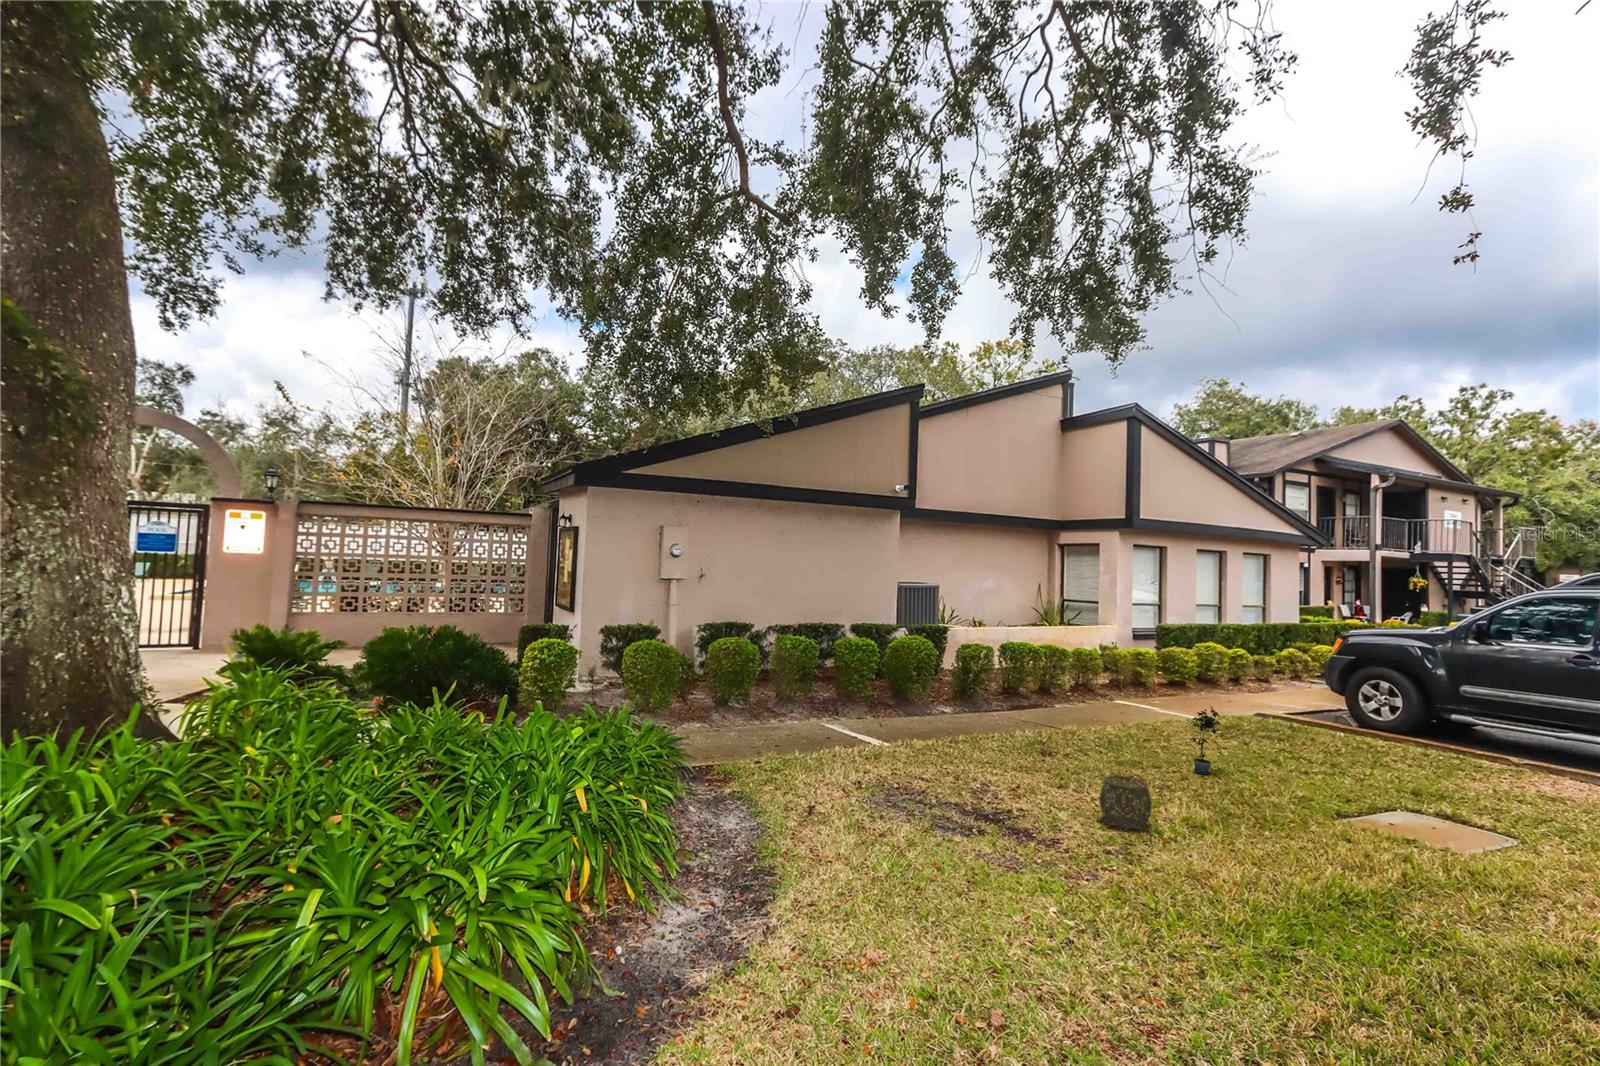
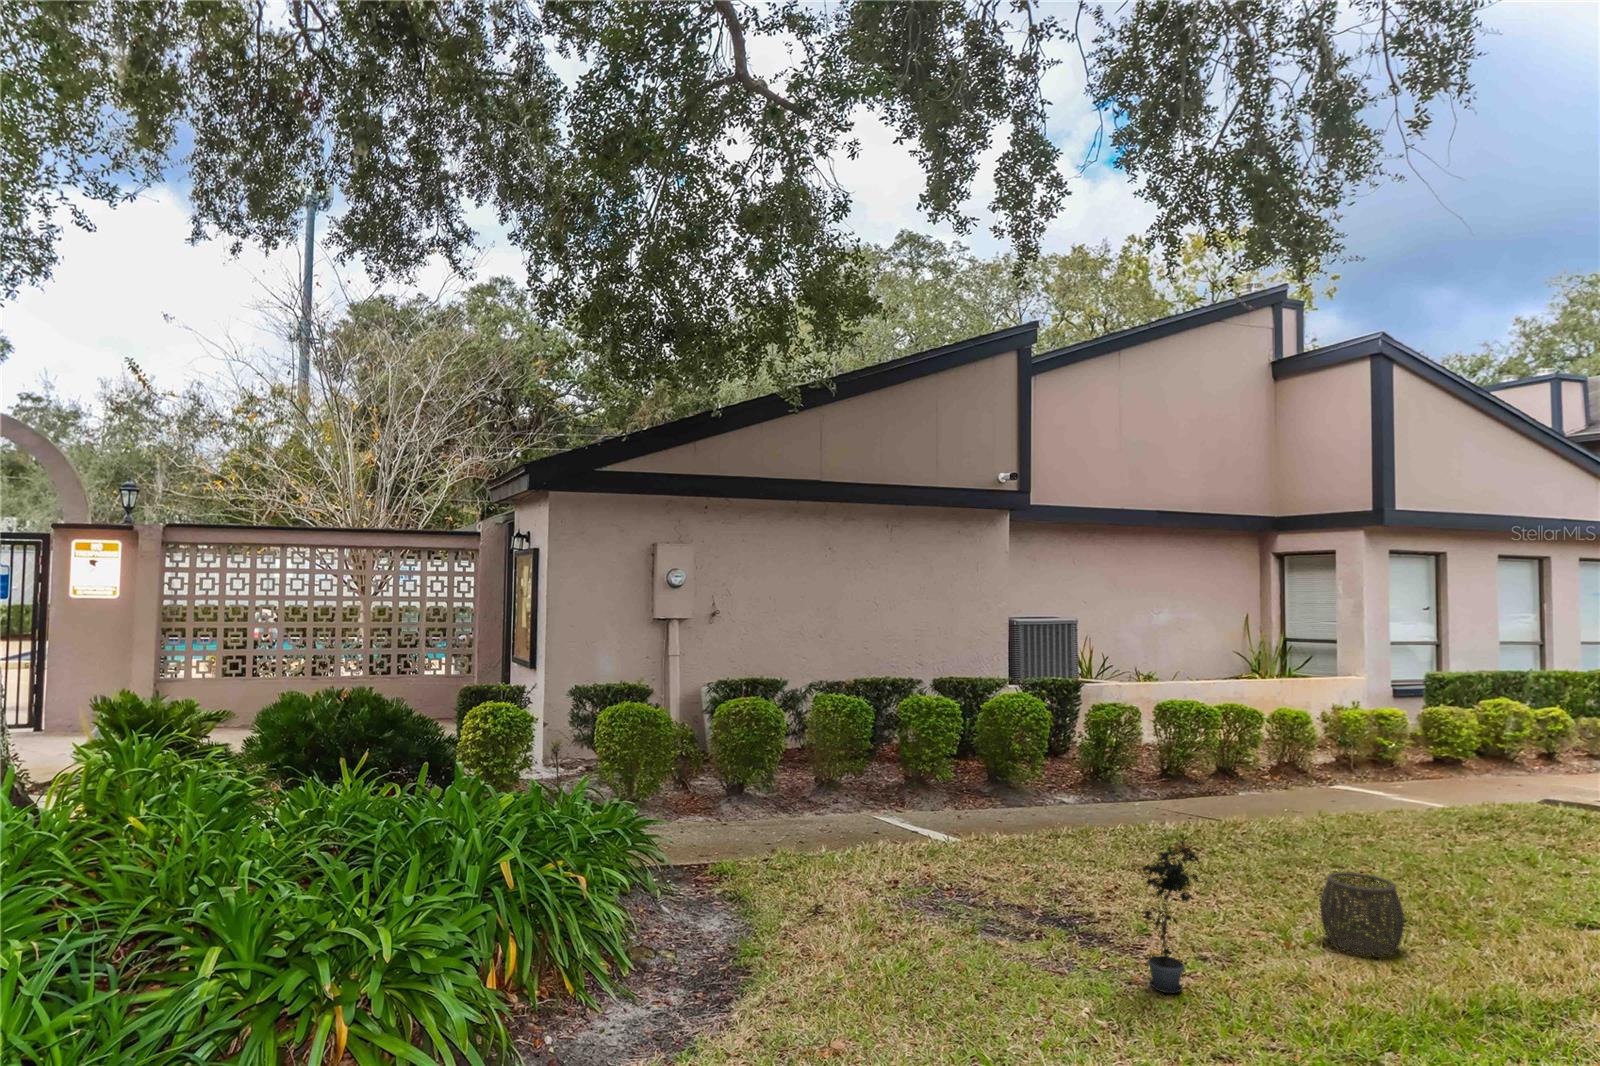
potted plant: present [1190,707,1220,775] -> present [1142,840,1200,994]

